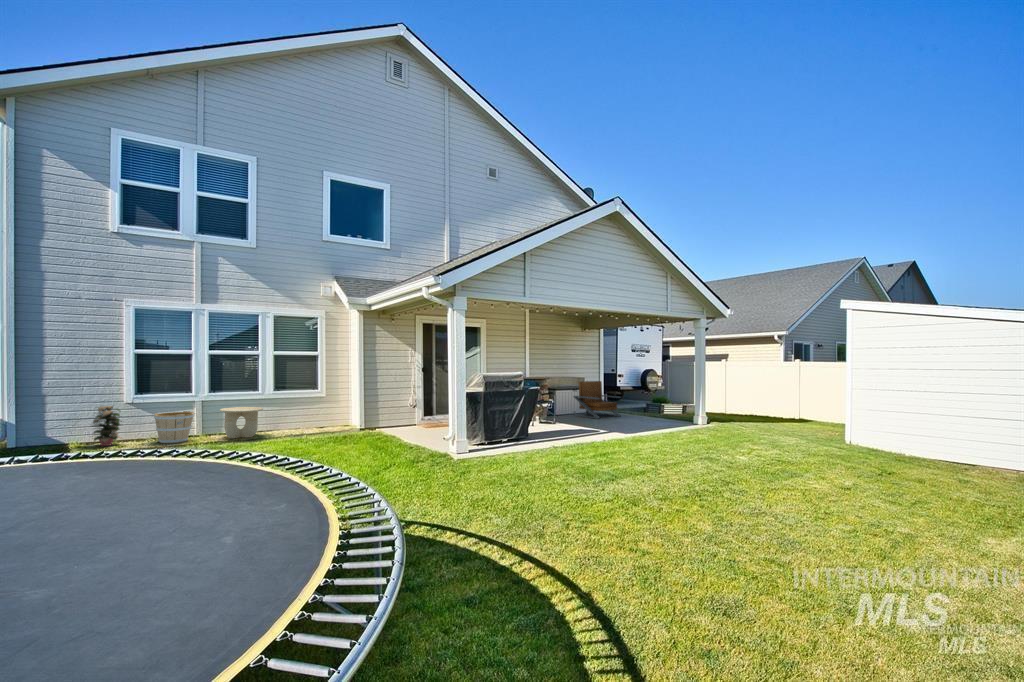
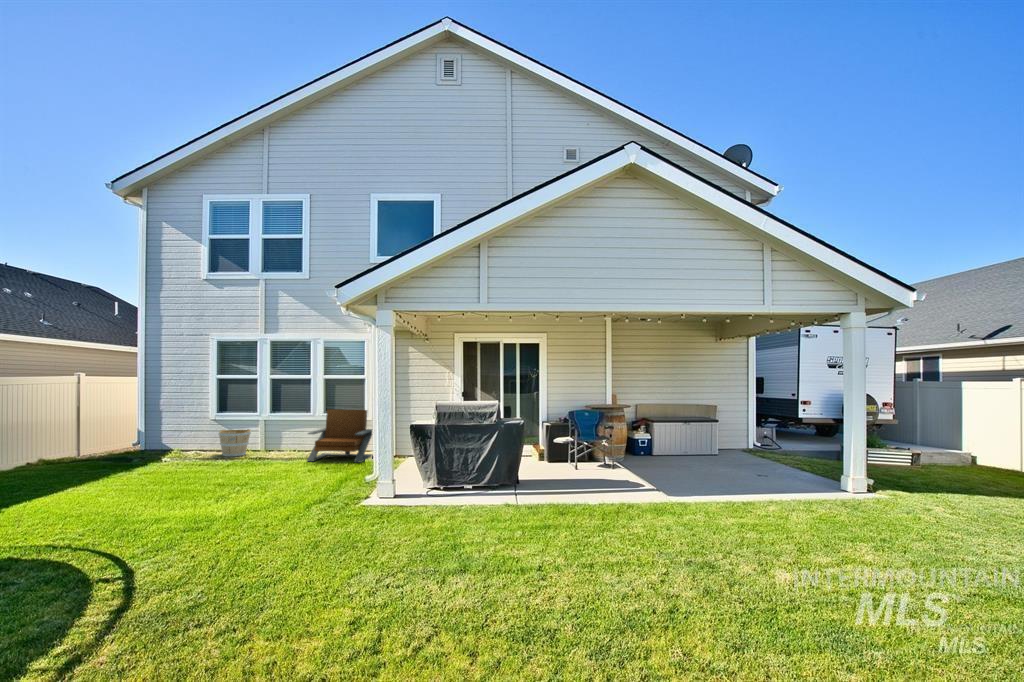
lounge chair: present [573,381,621,419] -> present [307,409,373,462]
decorative plant: present [92,406,122,446] -> none [177,422,205,455]
side table: present [220,407,263,438] -> none [266,428,304,457]

